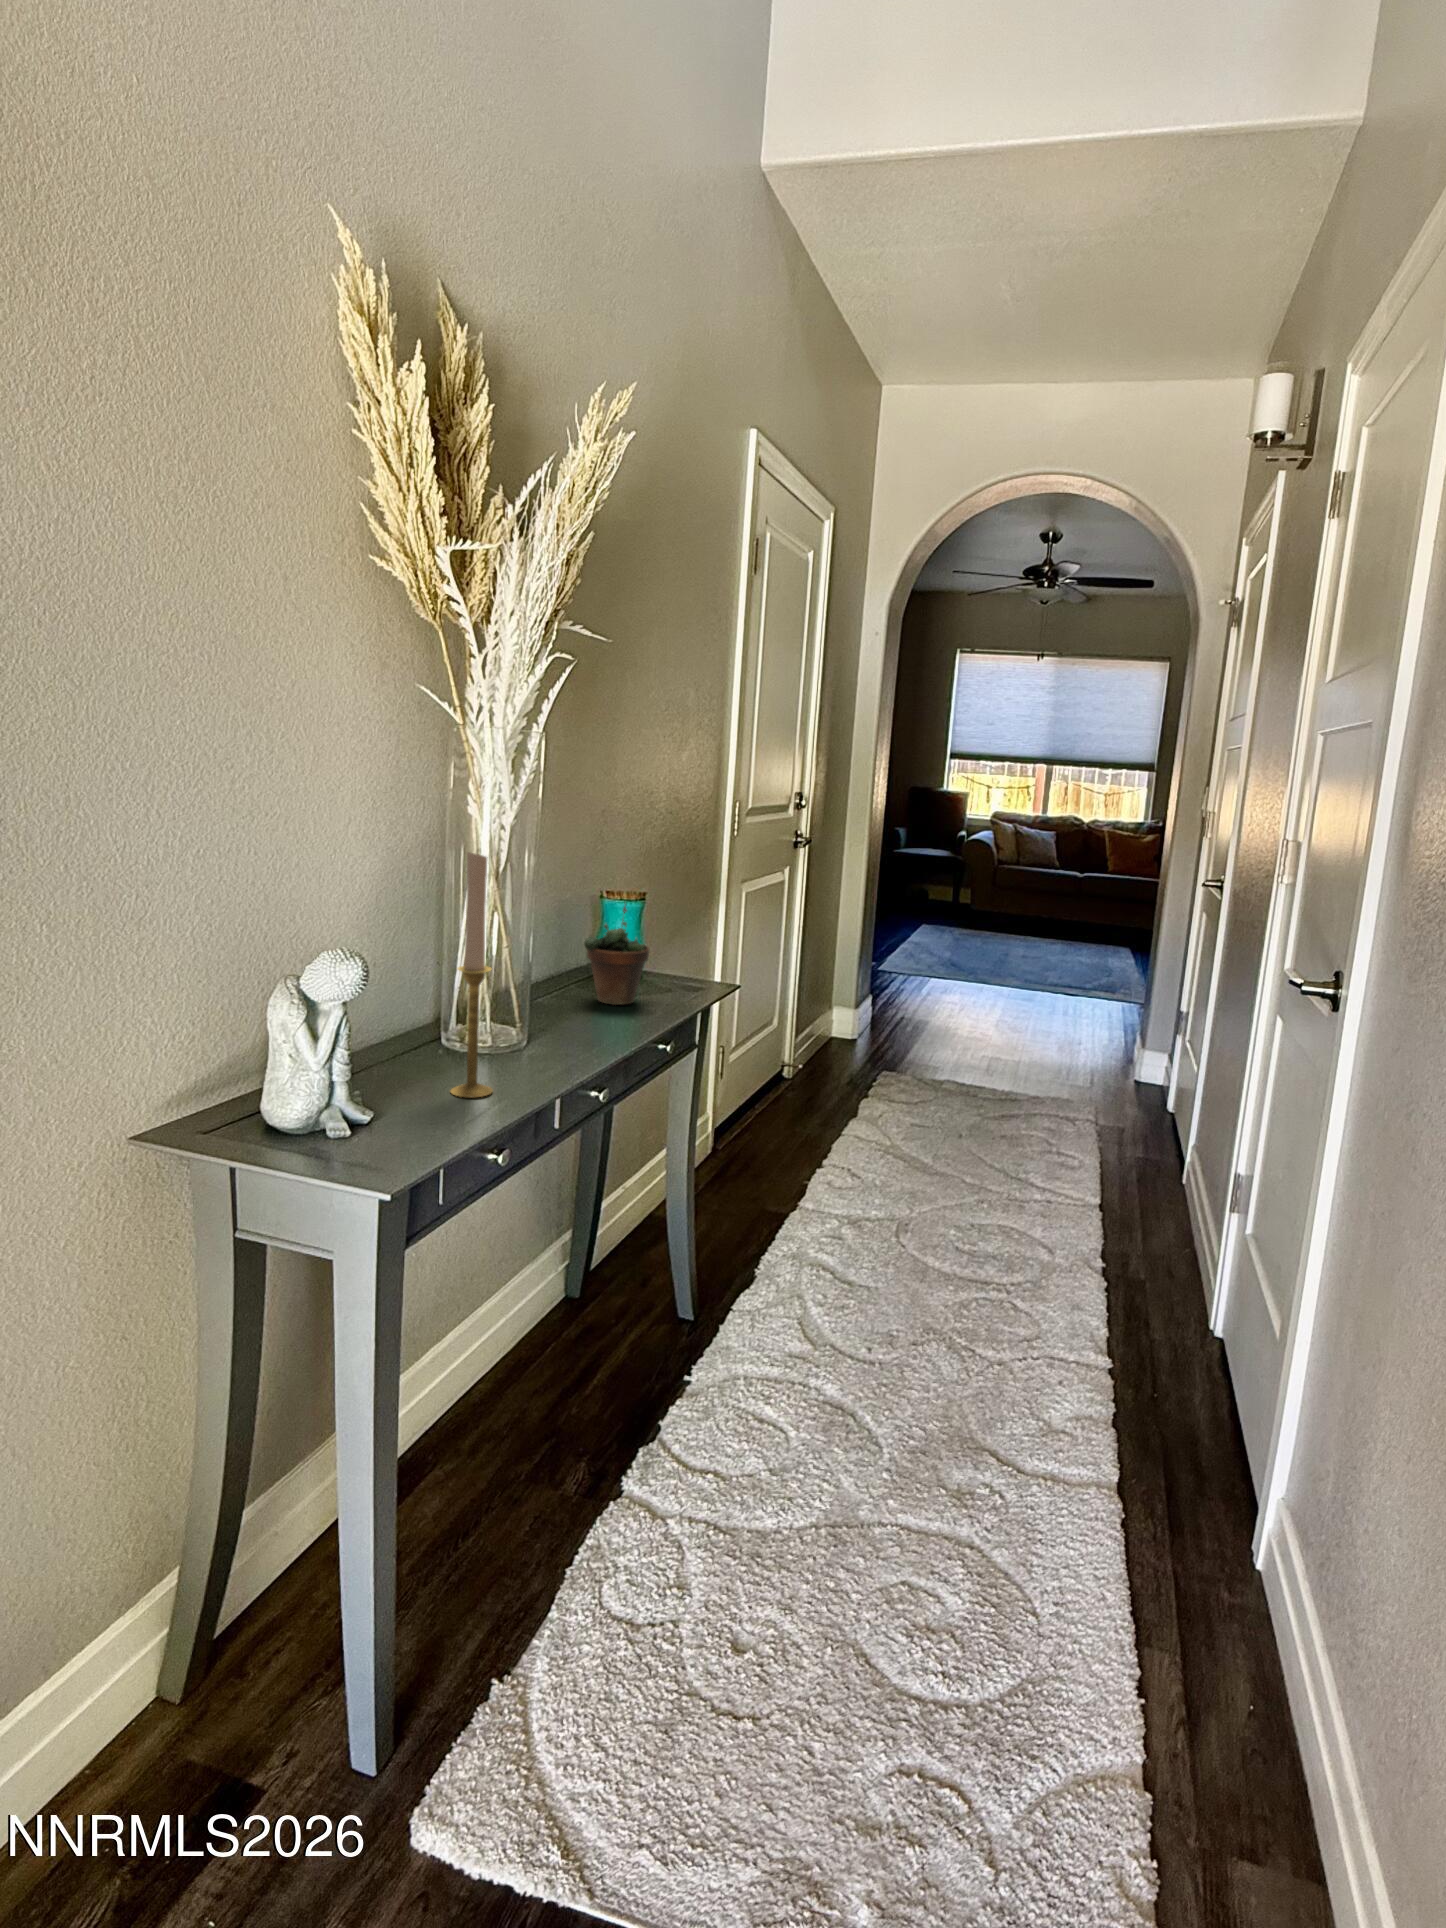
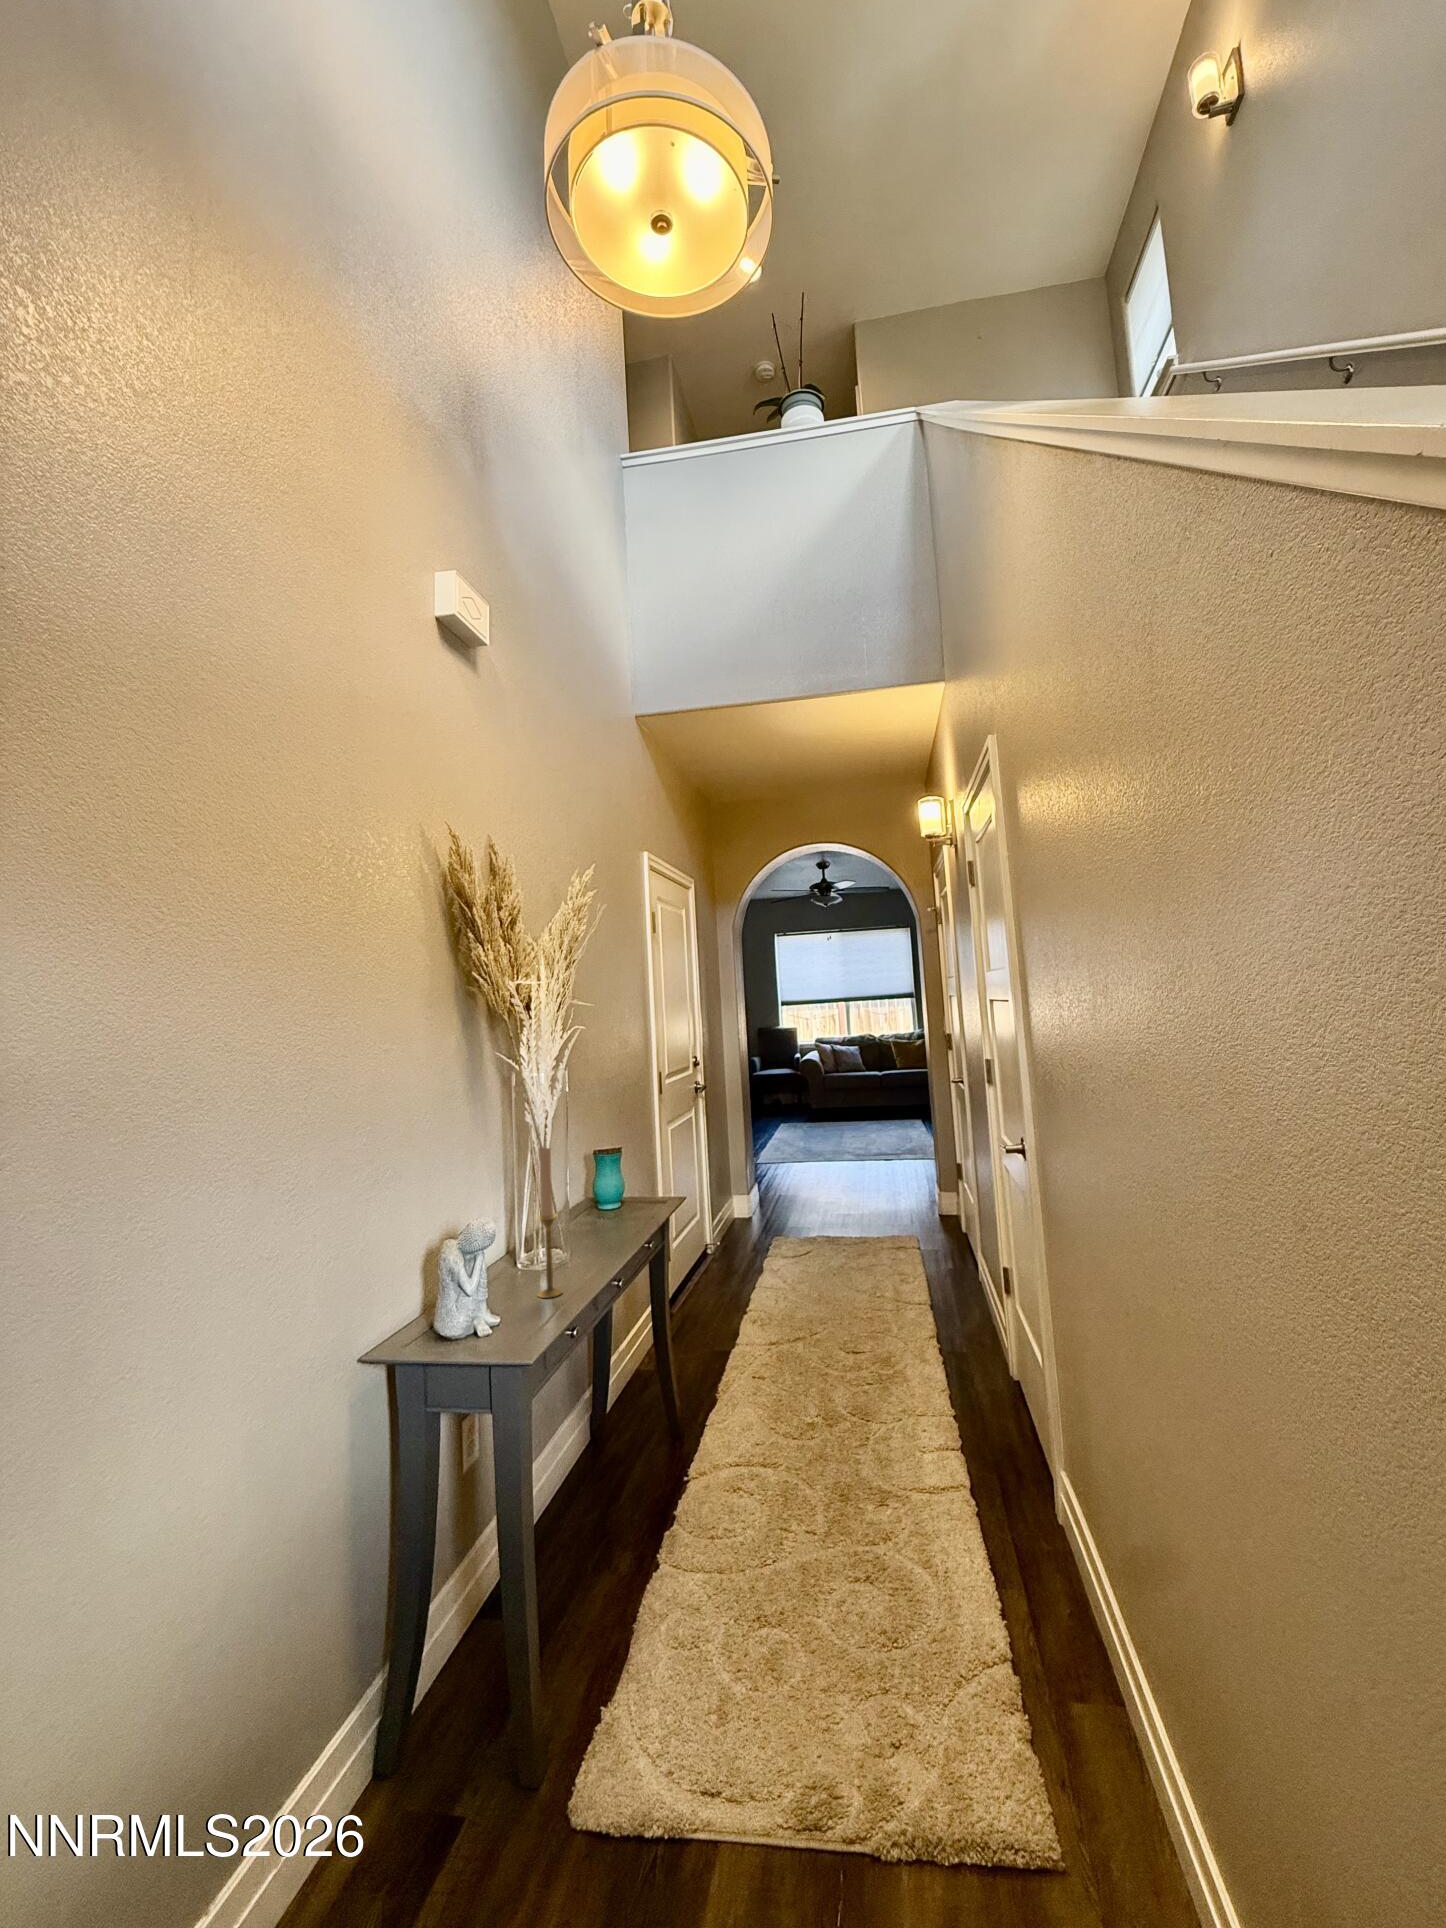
succulent plant: present [584,906,649,1005] -> none [590,1156,631,1224]

